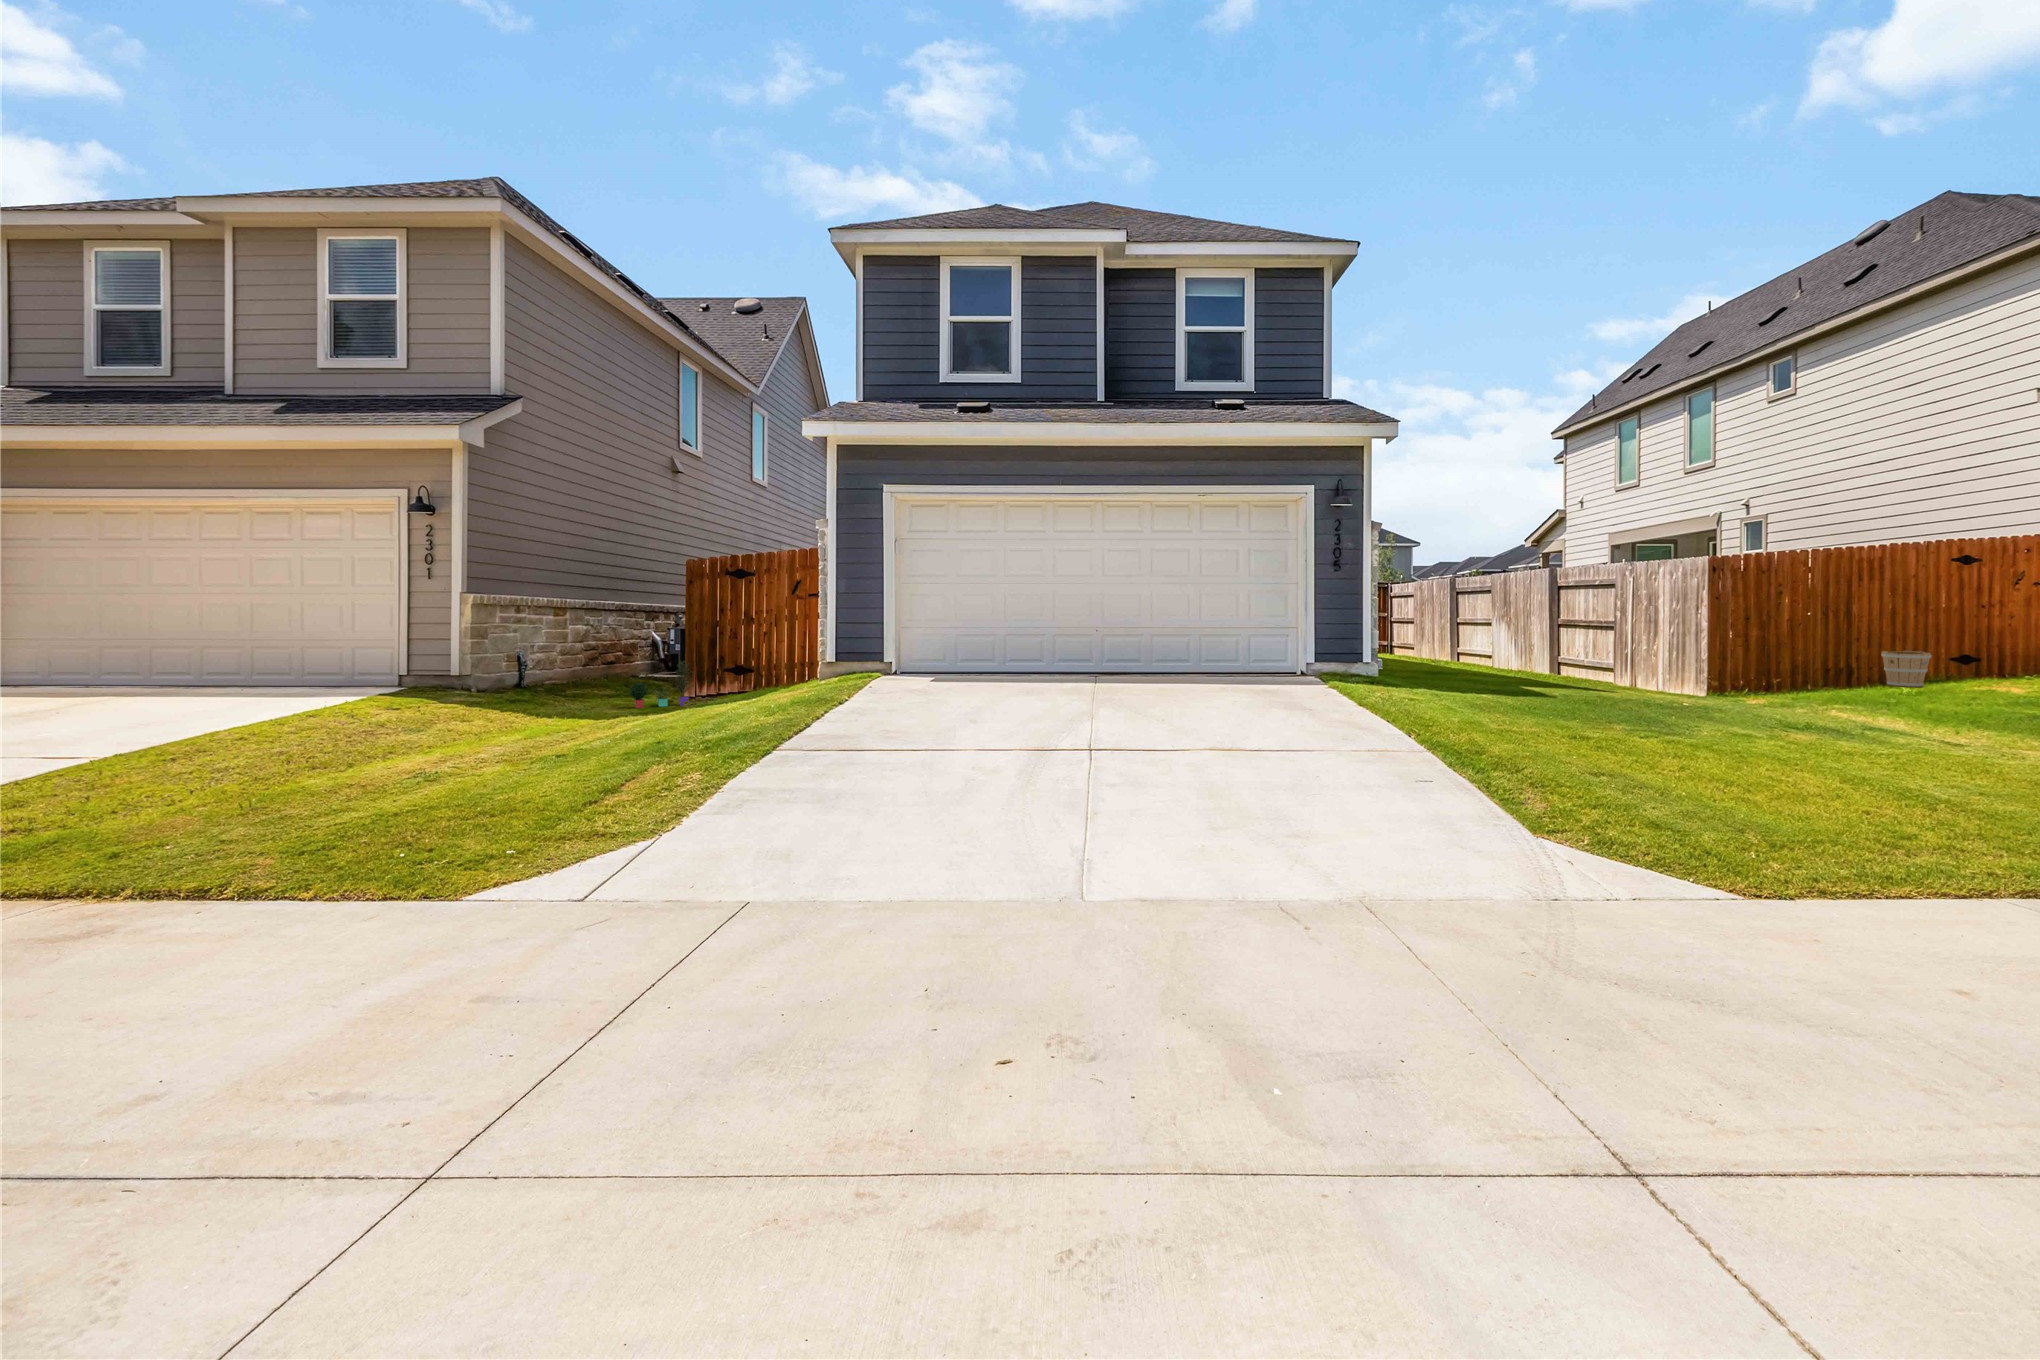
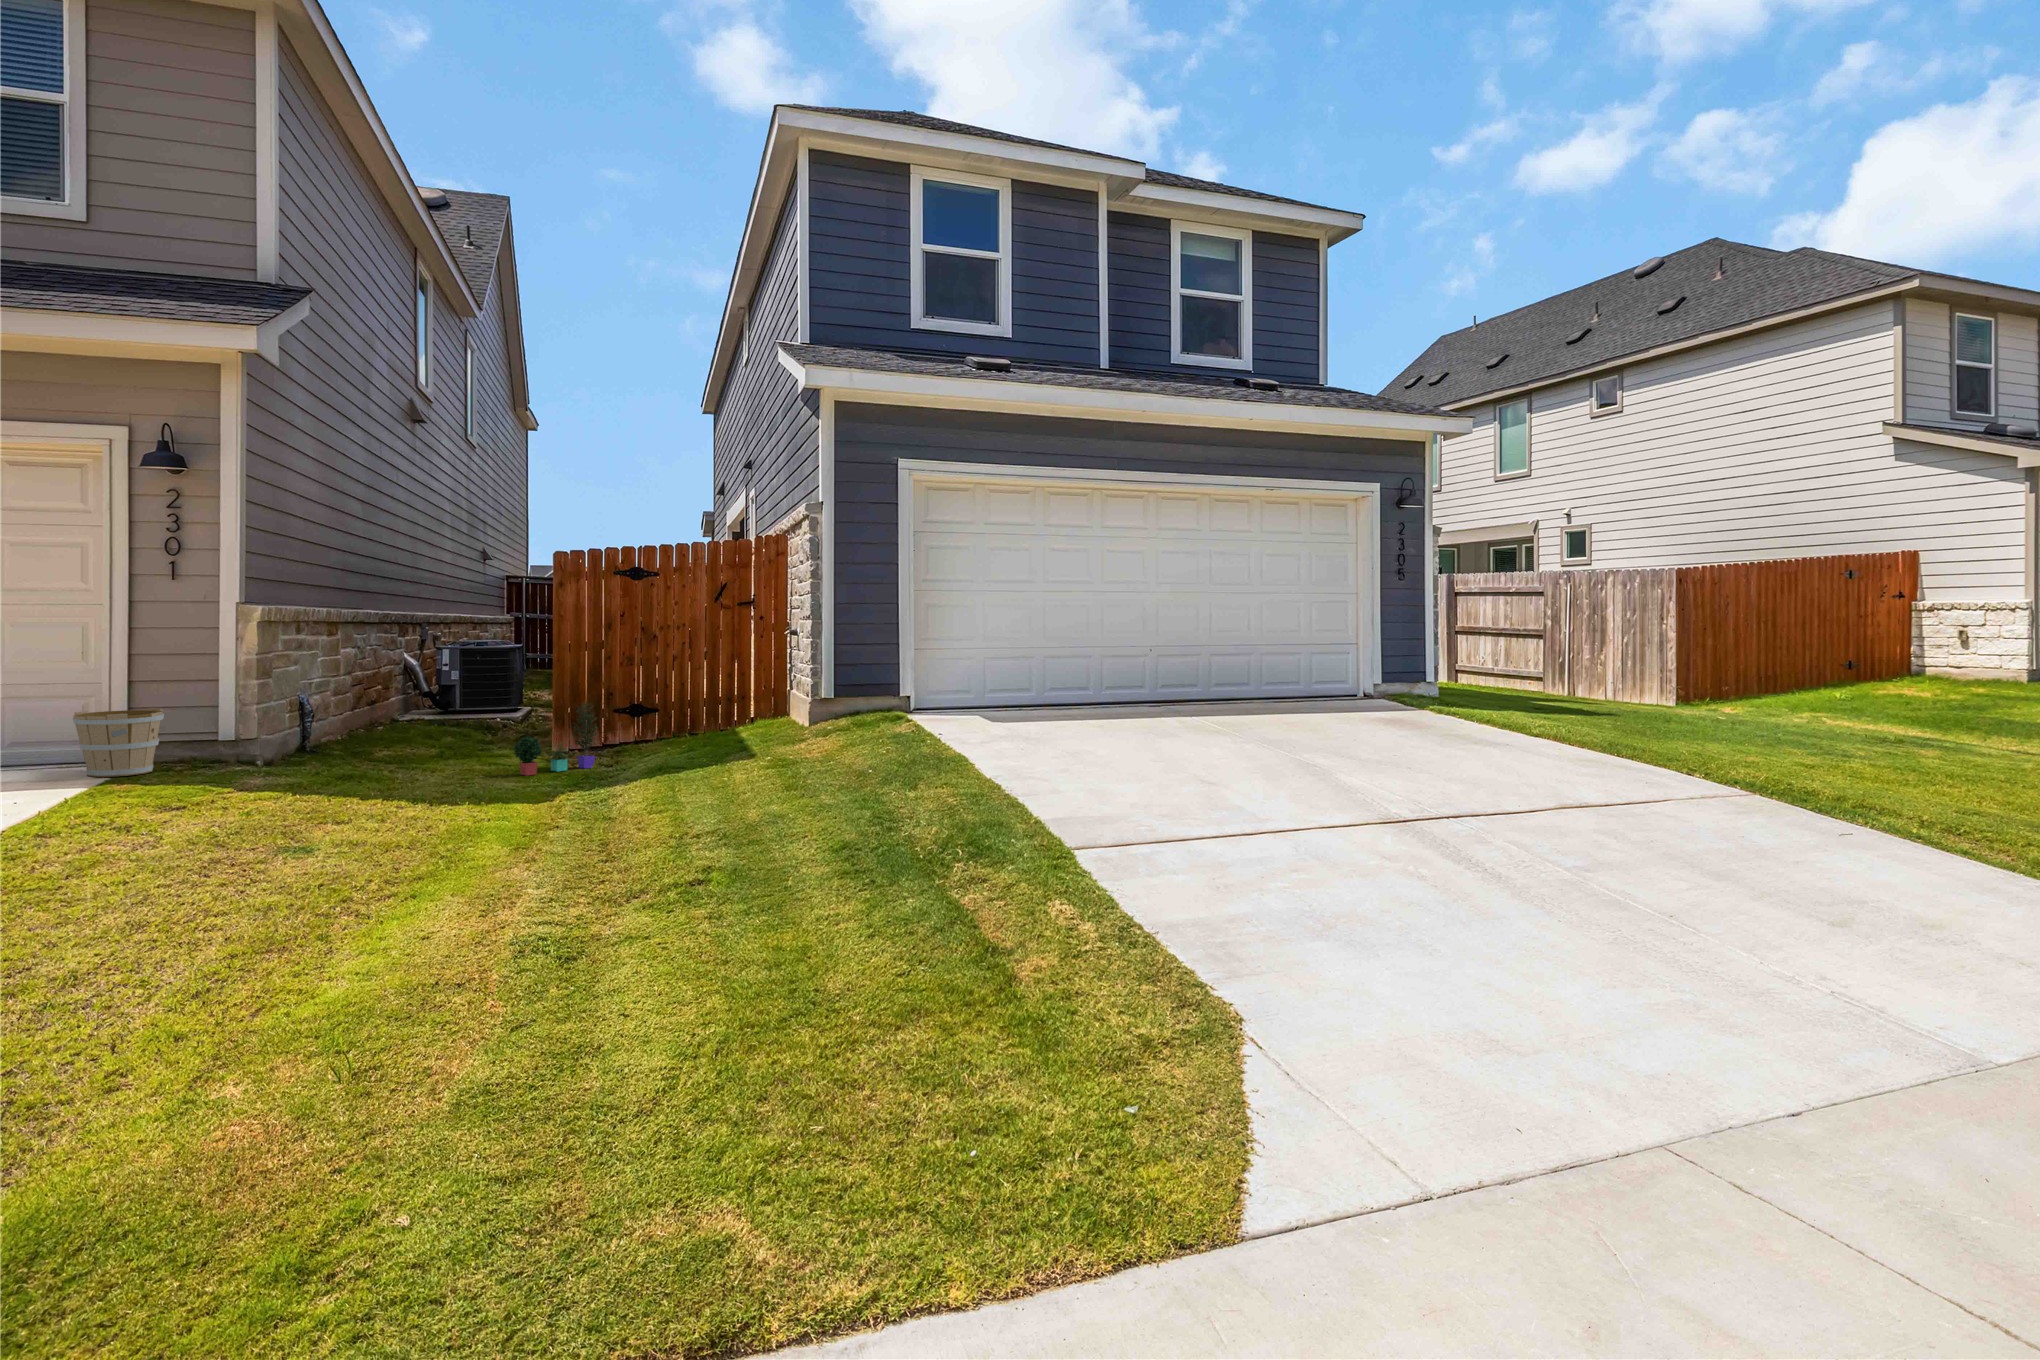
wooden bucket: present [1881,650,1932,687] -> present [73,708,164,777]

